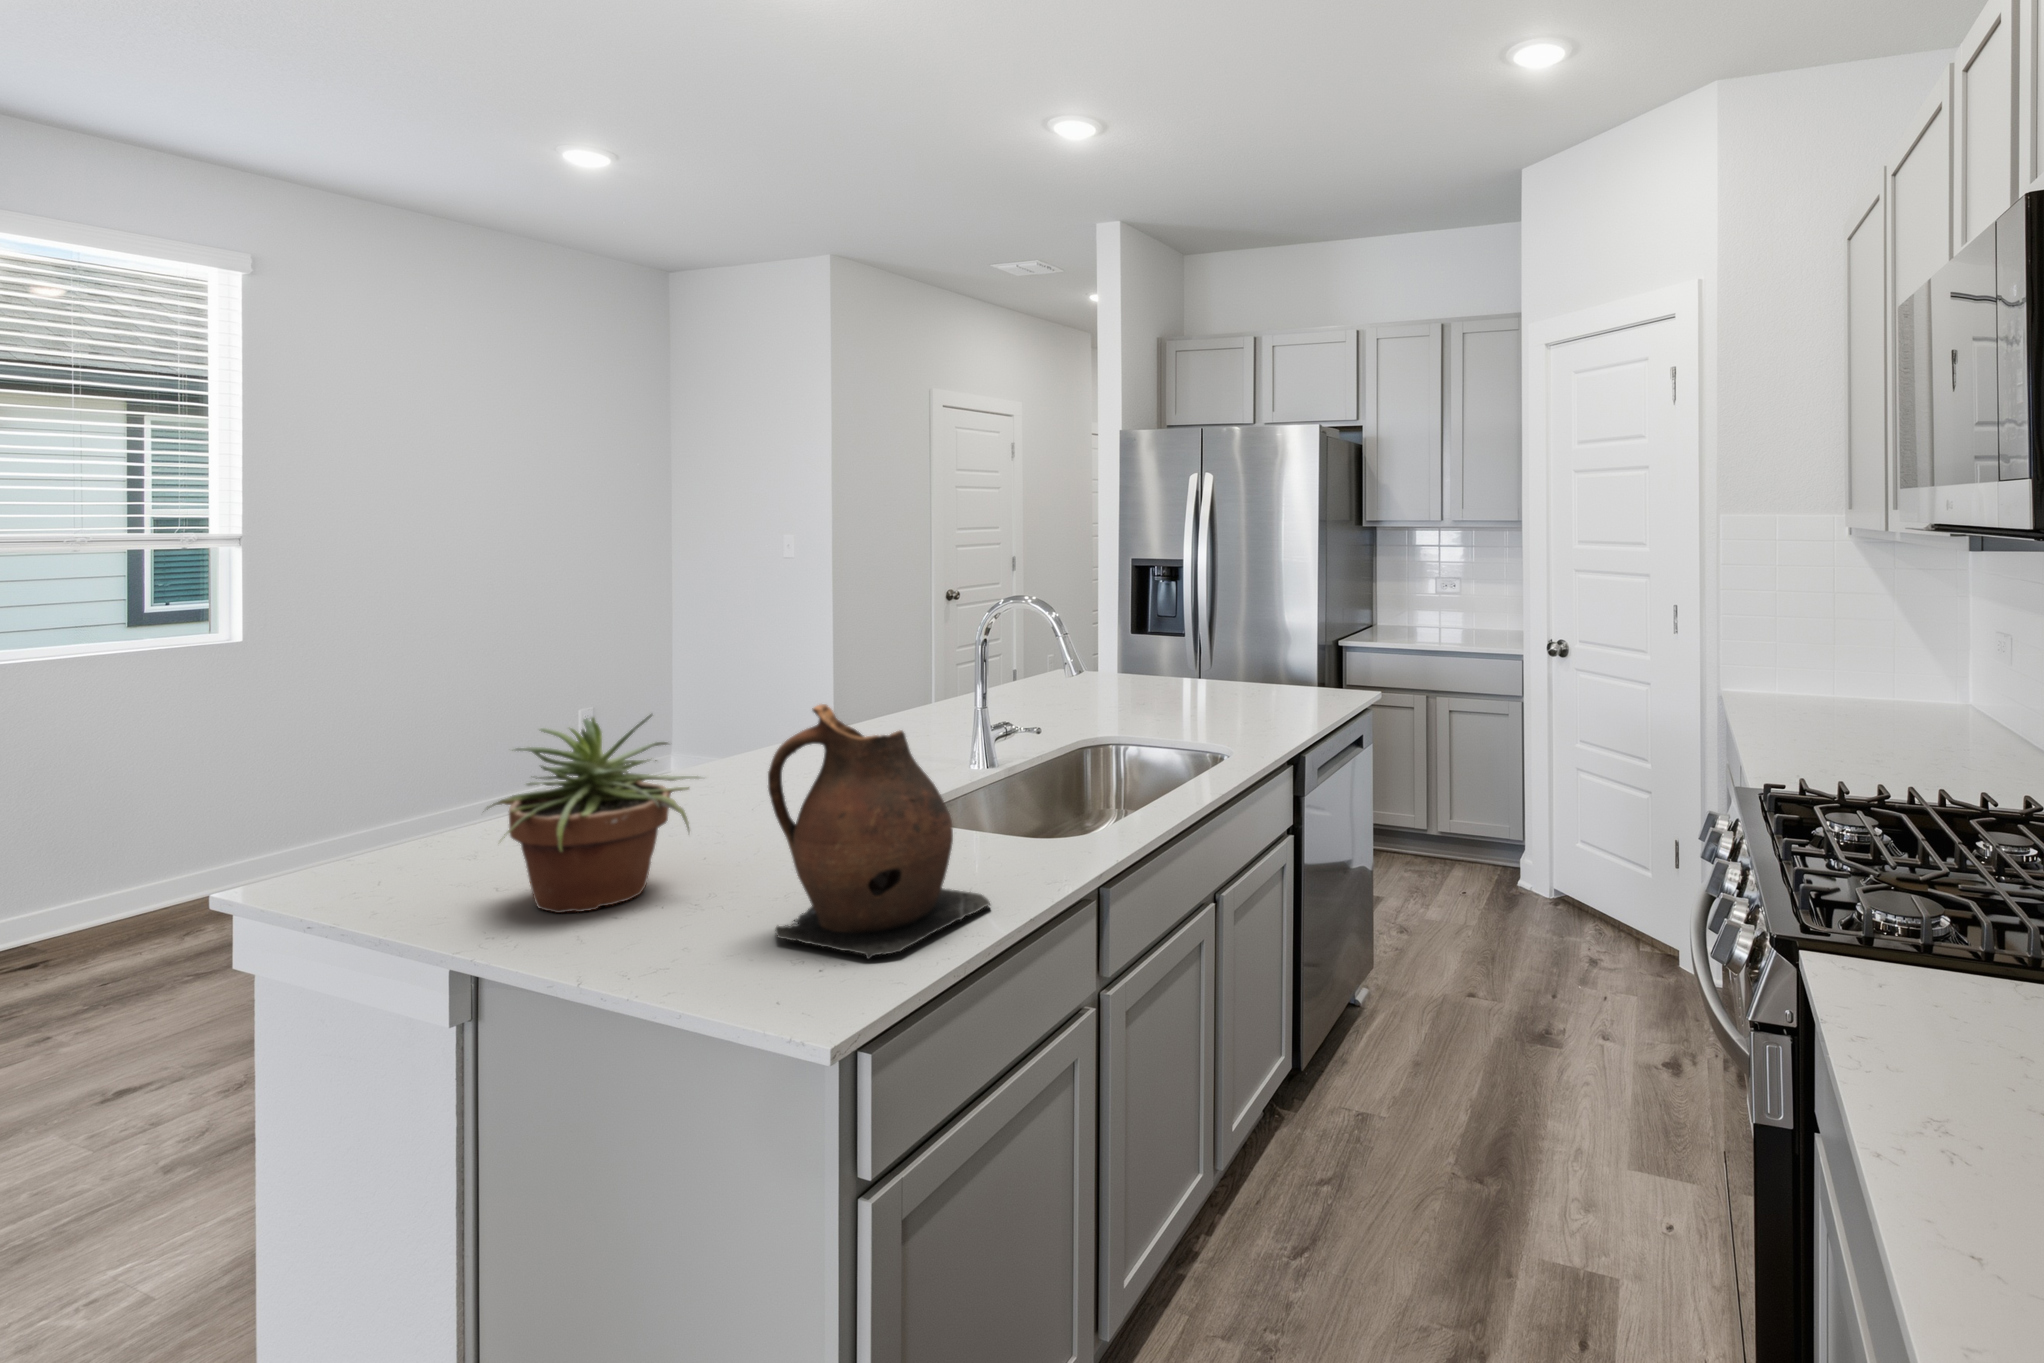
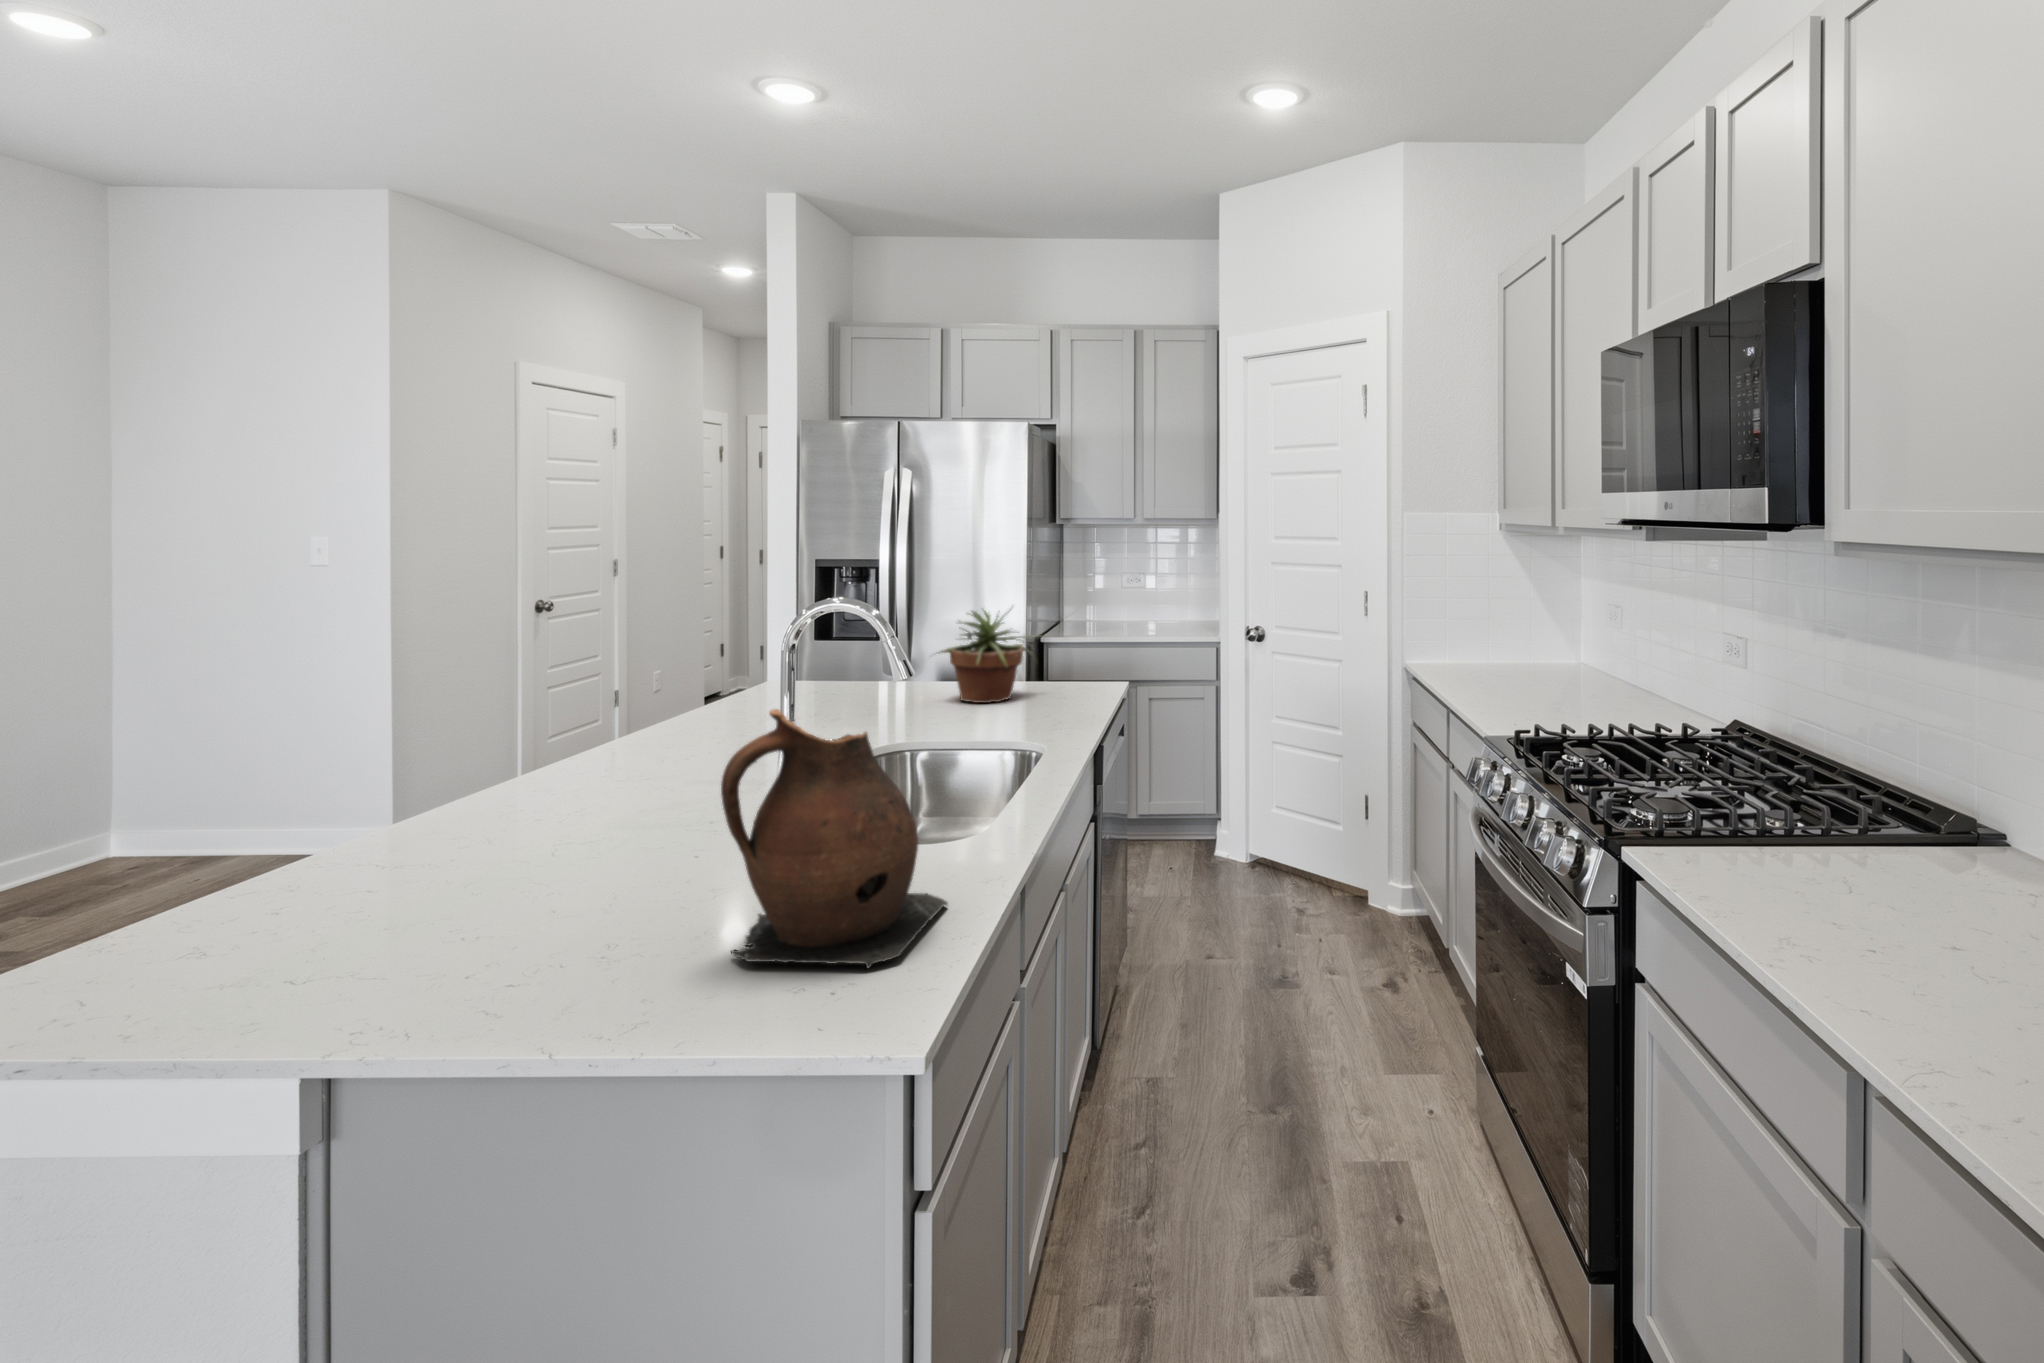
potted plant: present [487,714,700,913] -> present [939,611,1032,703]

